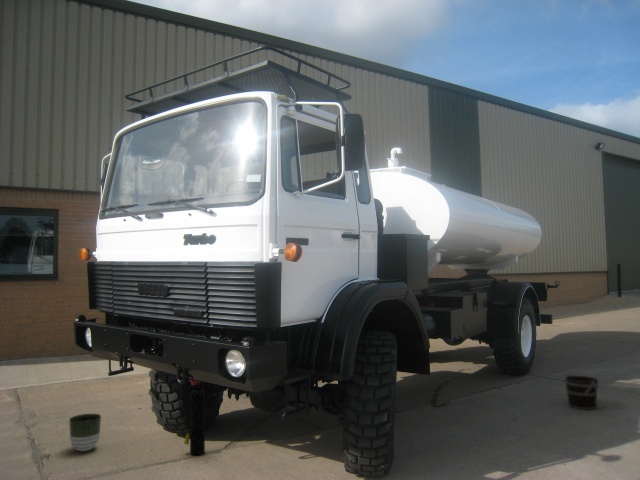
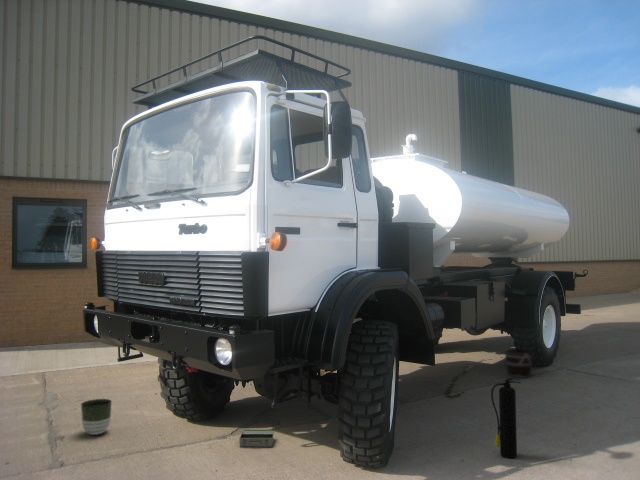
bucket: present [565,376,598,410] -> present [505,349,532,378]
fire extinguisher: present [182,382,210,455] -> present [491,376,520,458]
toolbox: none [237,443,272,461] -> present [239,430,275,447]

